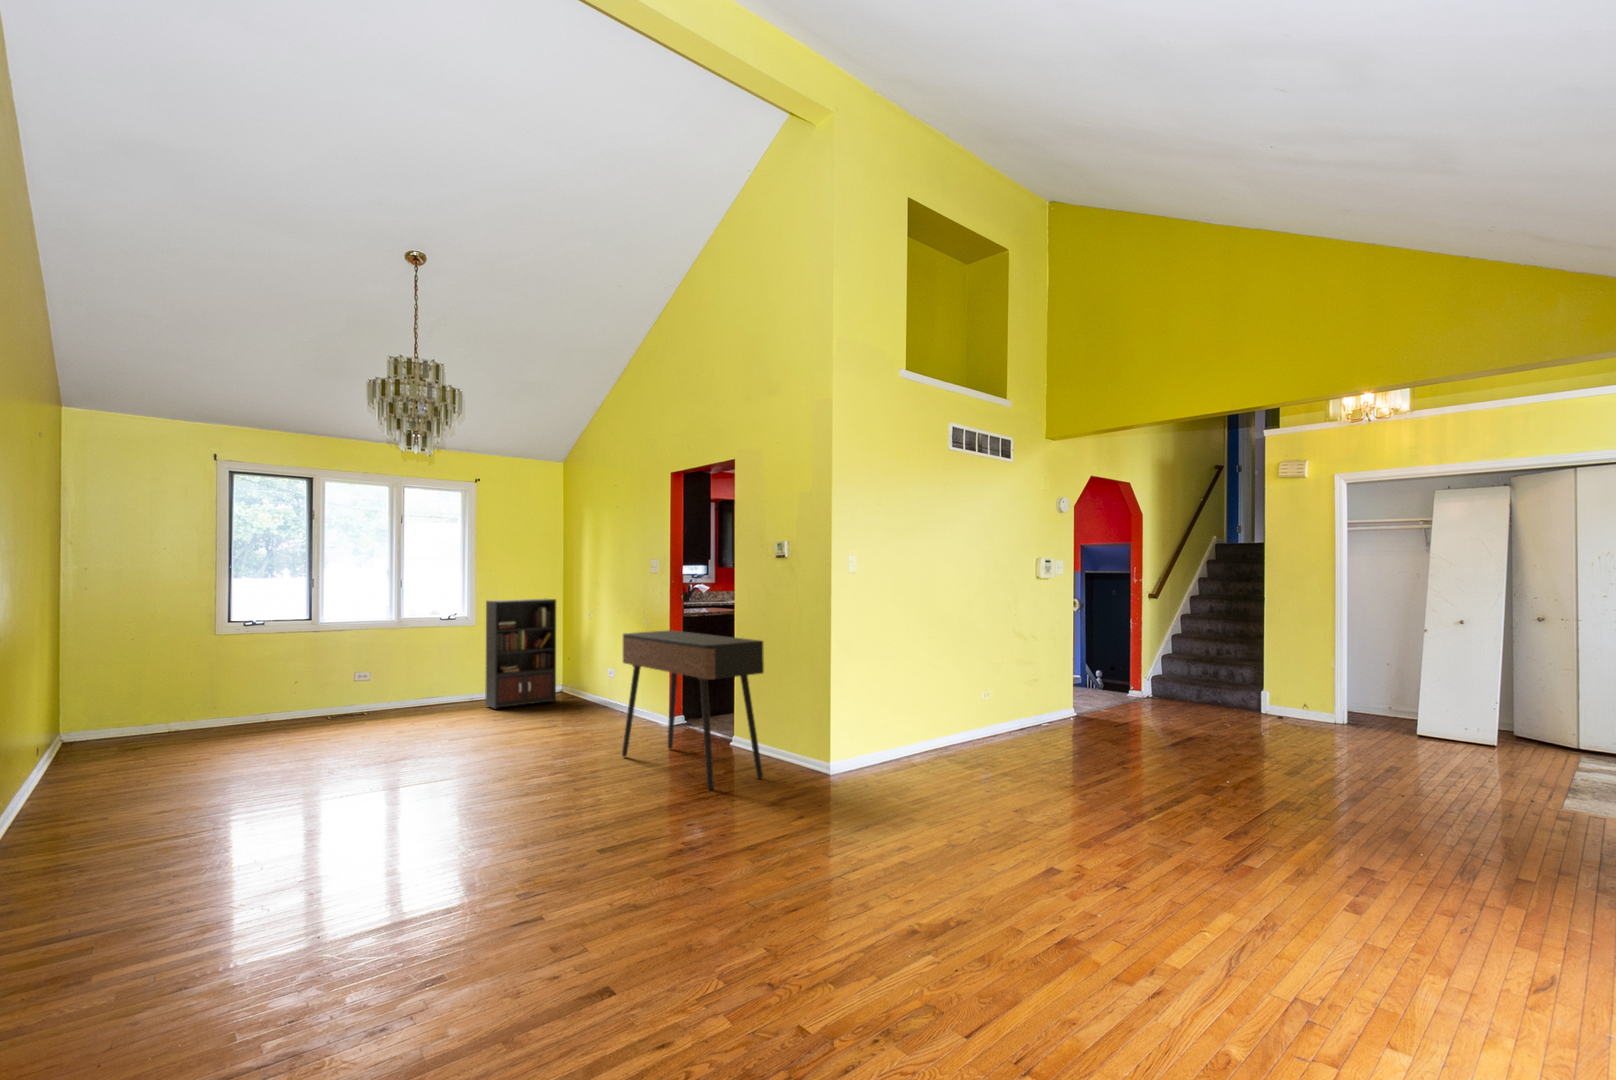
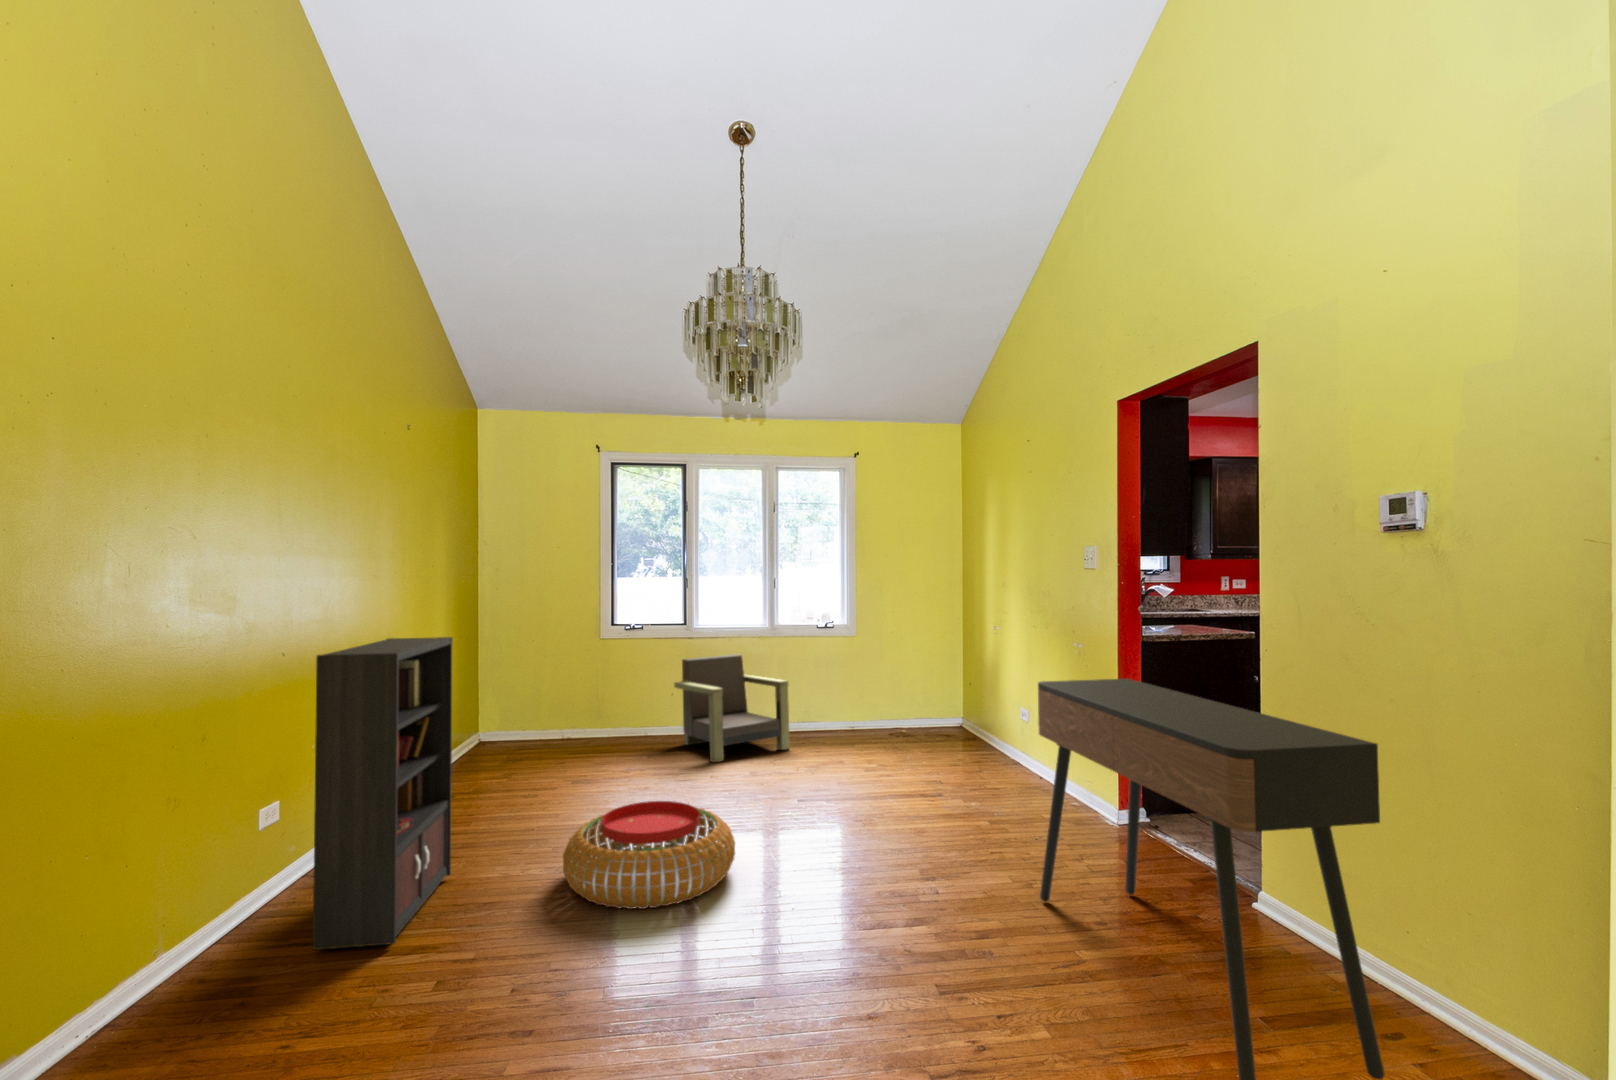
bookcase: present [485,599,556,709] -> present [313,637,453,950]
armchair: none [307,645,419,730] -> present [674,654,790,762]
pouf: none [291,733,424,796] -> present [563,801,735,909]

